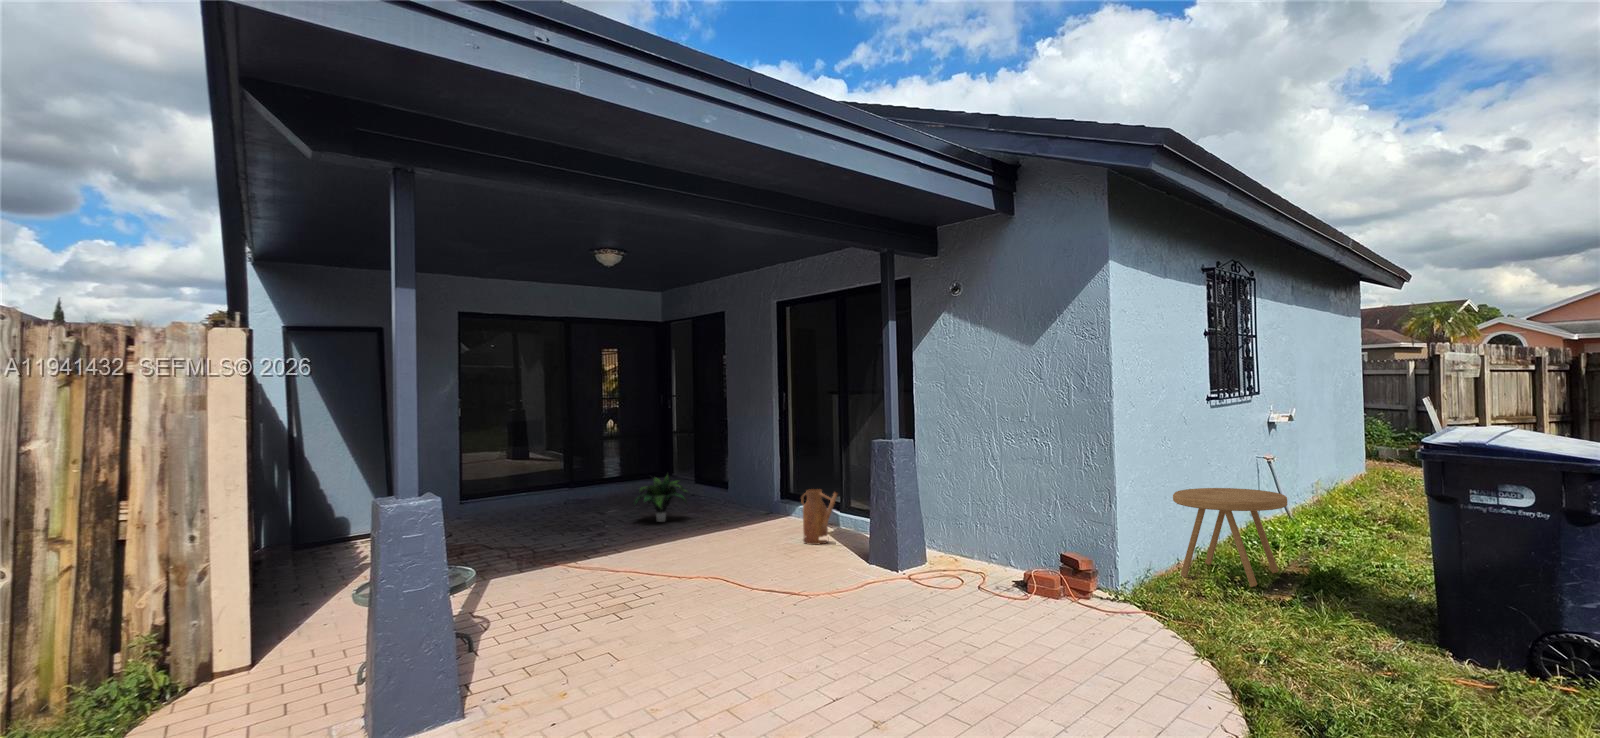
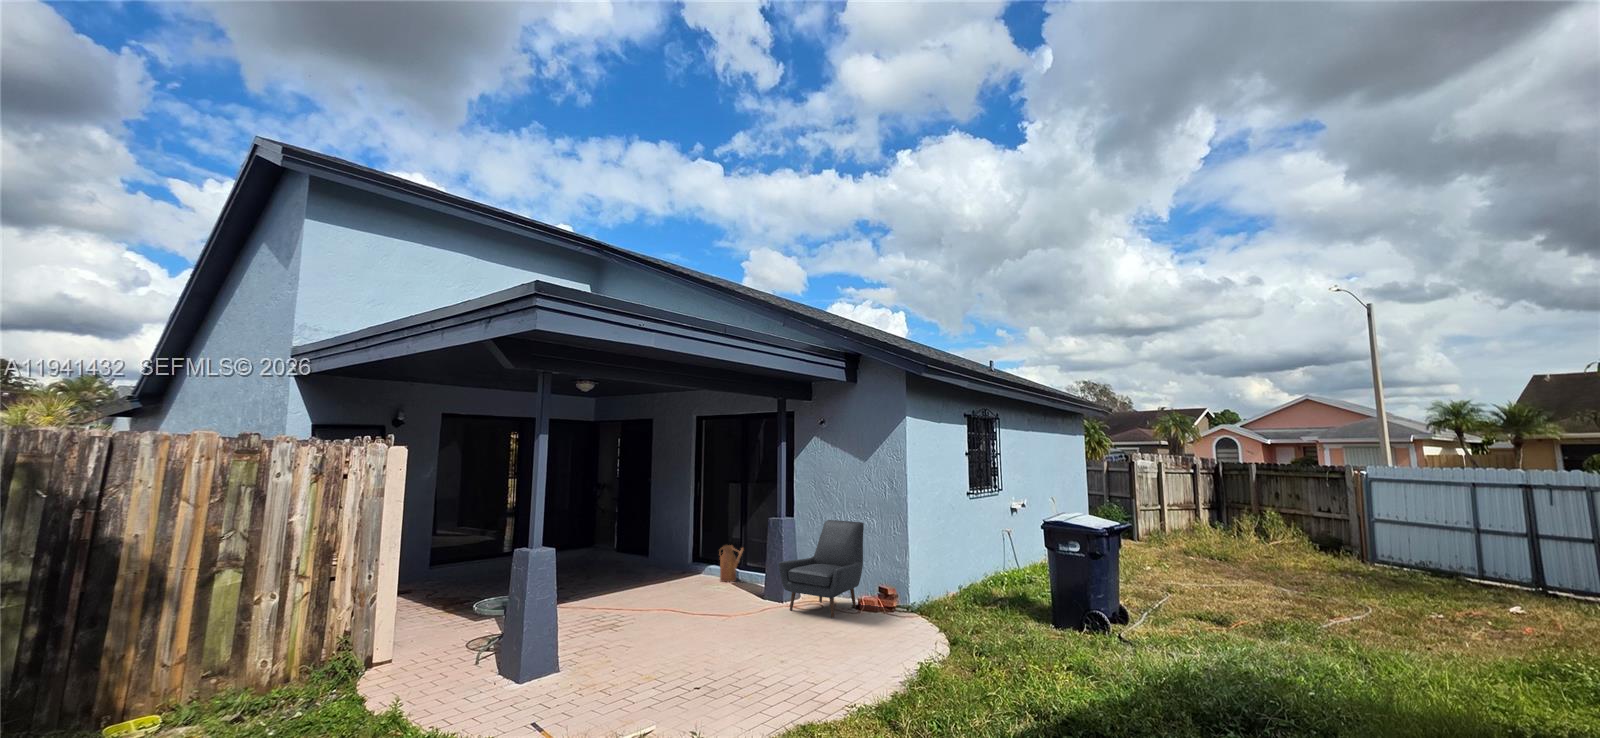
chair: none [887,445,1031,607] -> present [778,520,864,618]
potted plant: present [634,474,688,522] -> none [596,531,640,567]
side table: present [1173,488,1288,587] -> none [944,547,1004,606]

